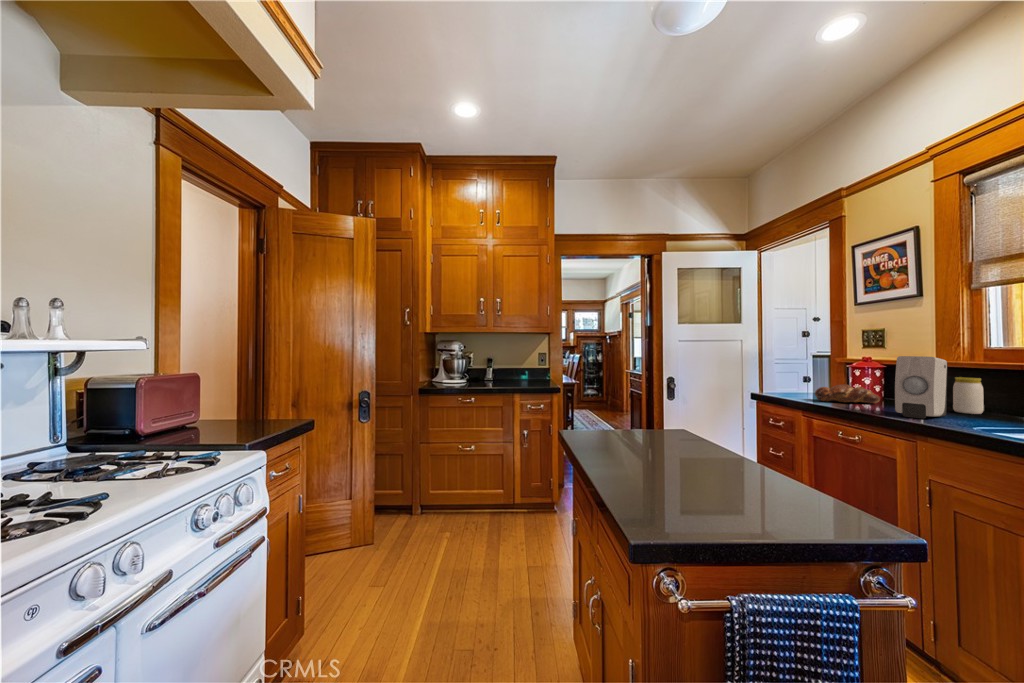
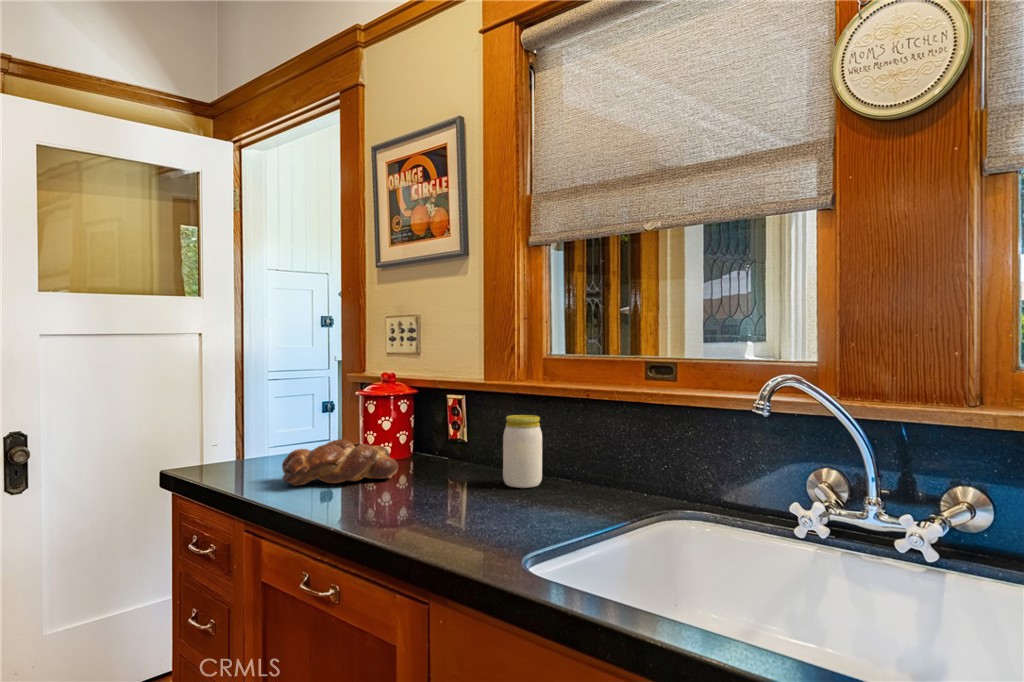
soap dispenser: present [895,356,947,419] -> none [405,382,494,530]

